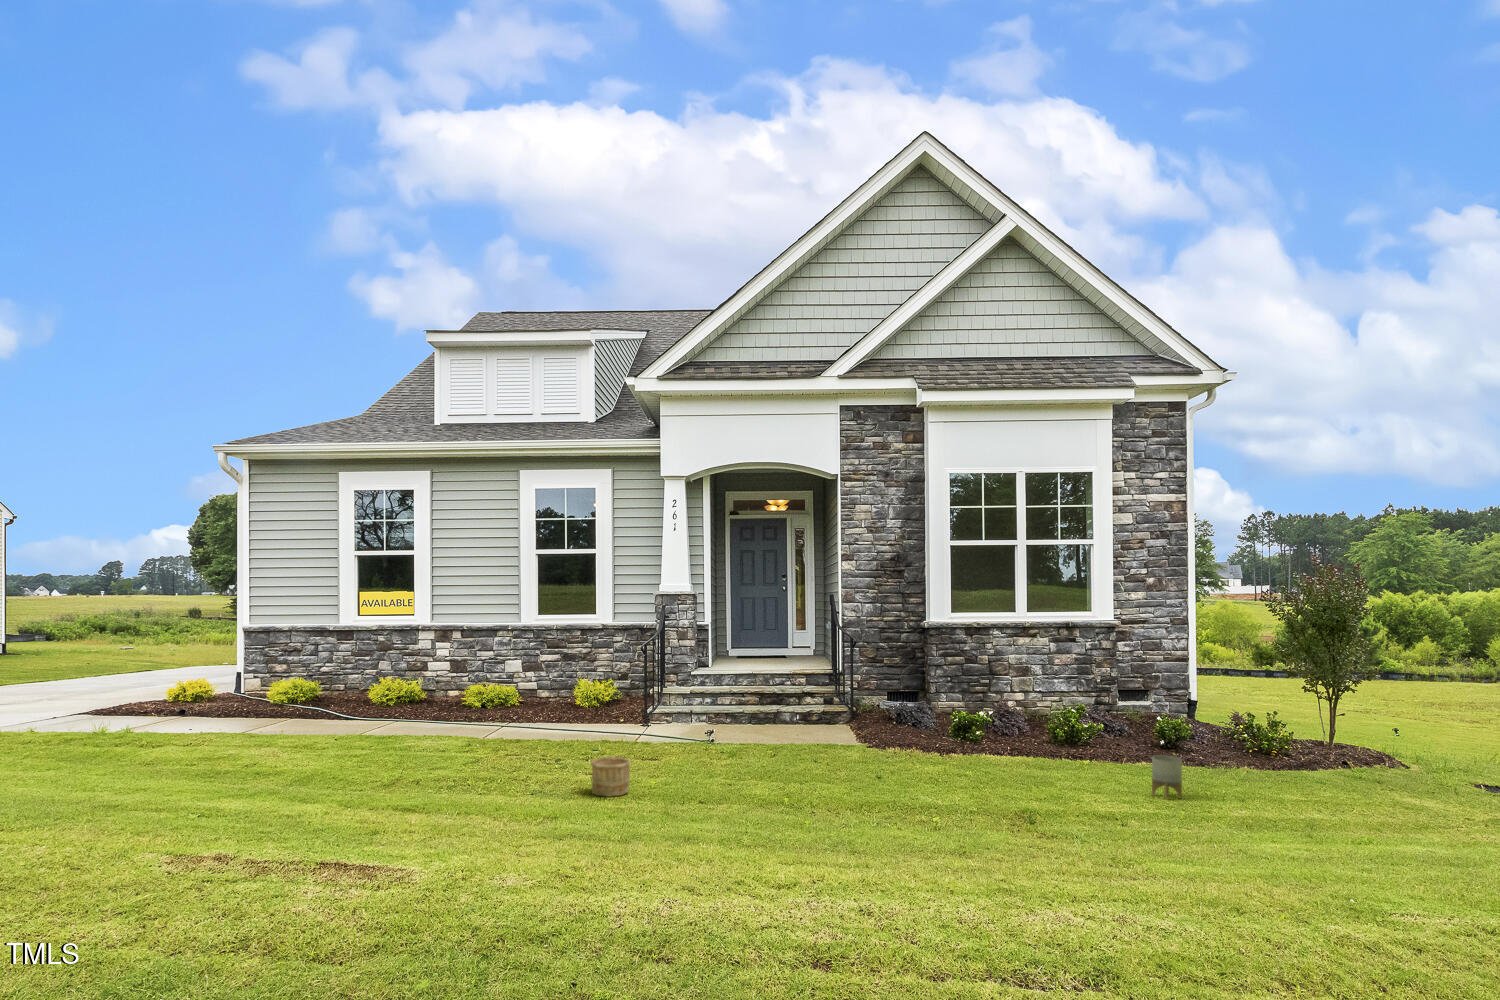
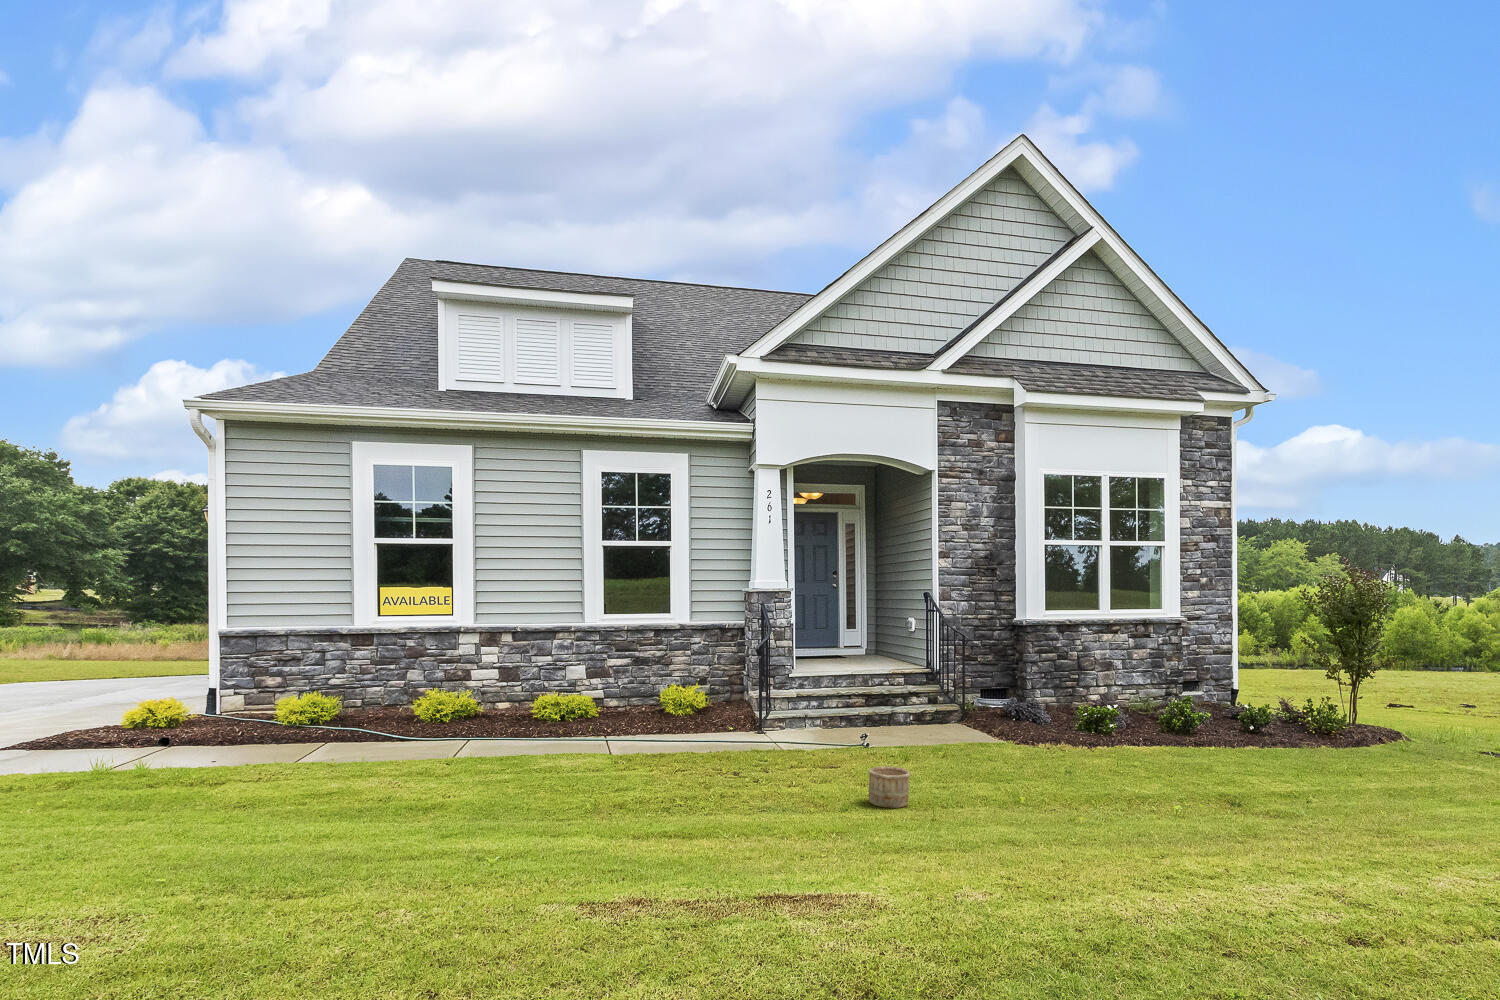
planter: present [1152,755,1182,799] -> none [1316,741,1345,781]

